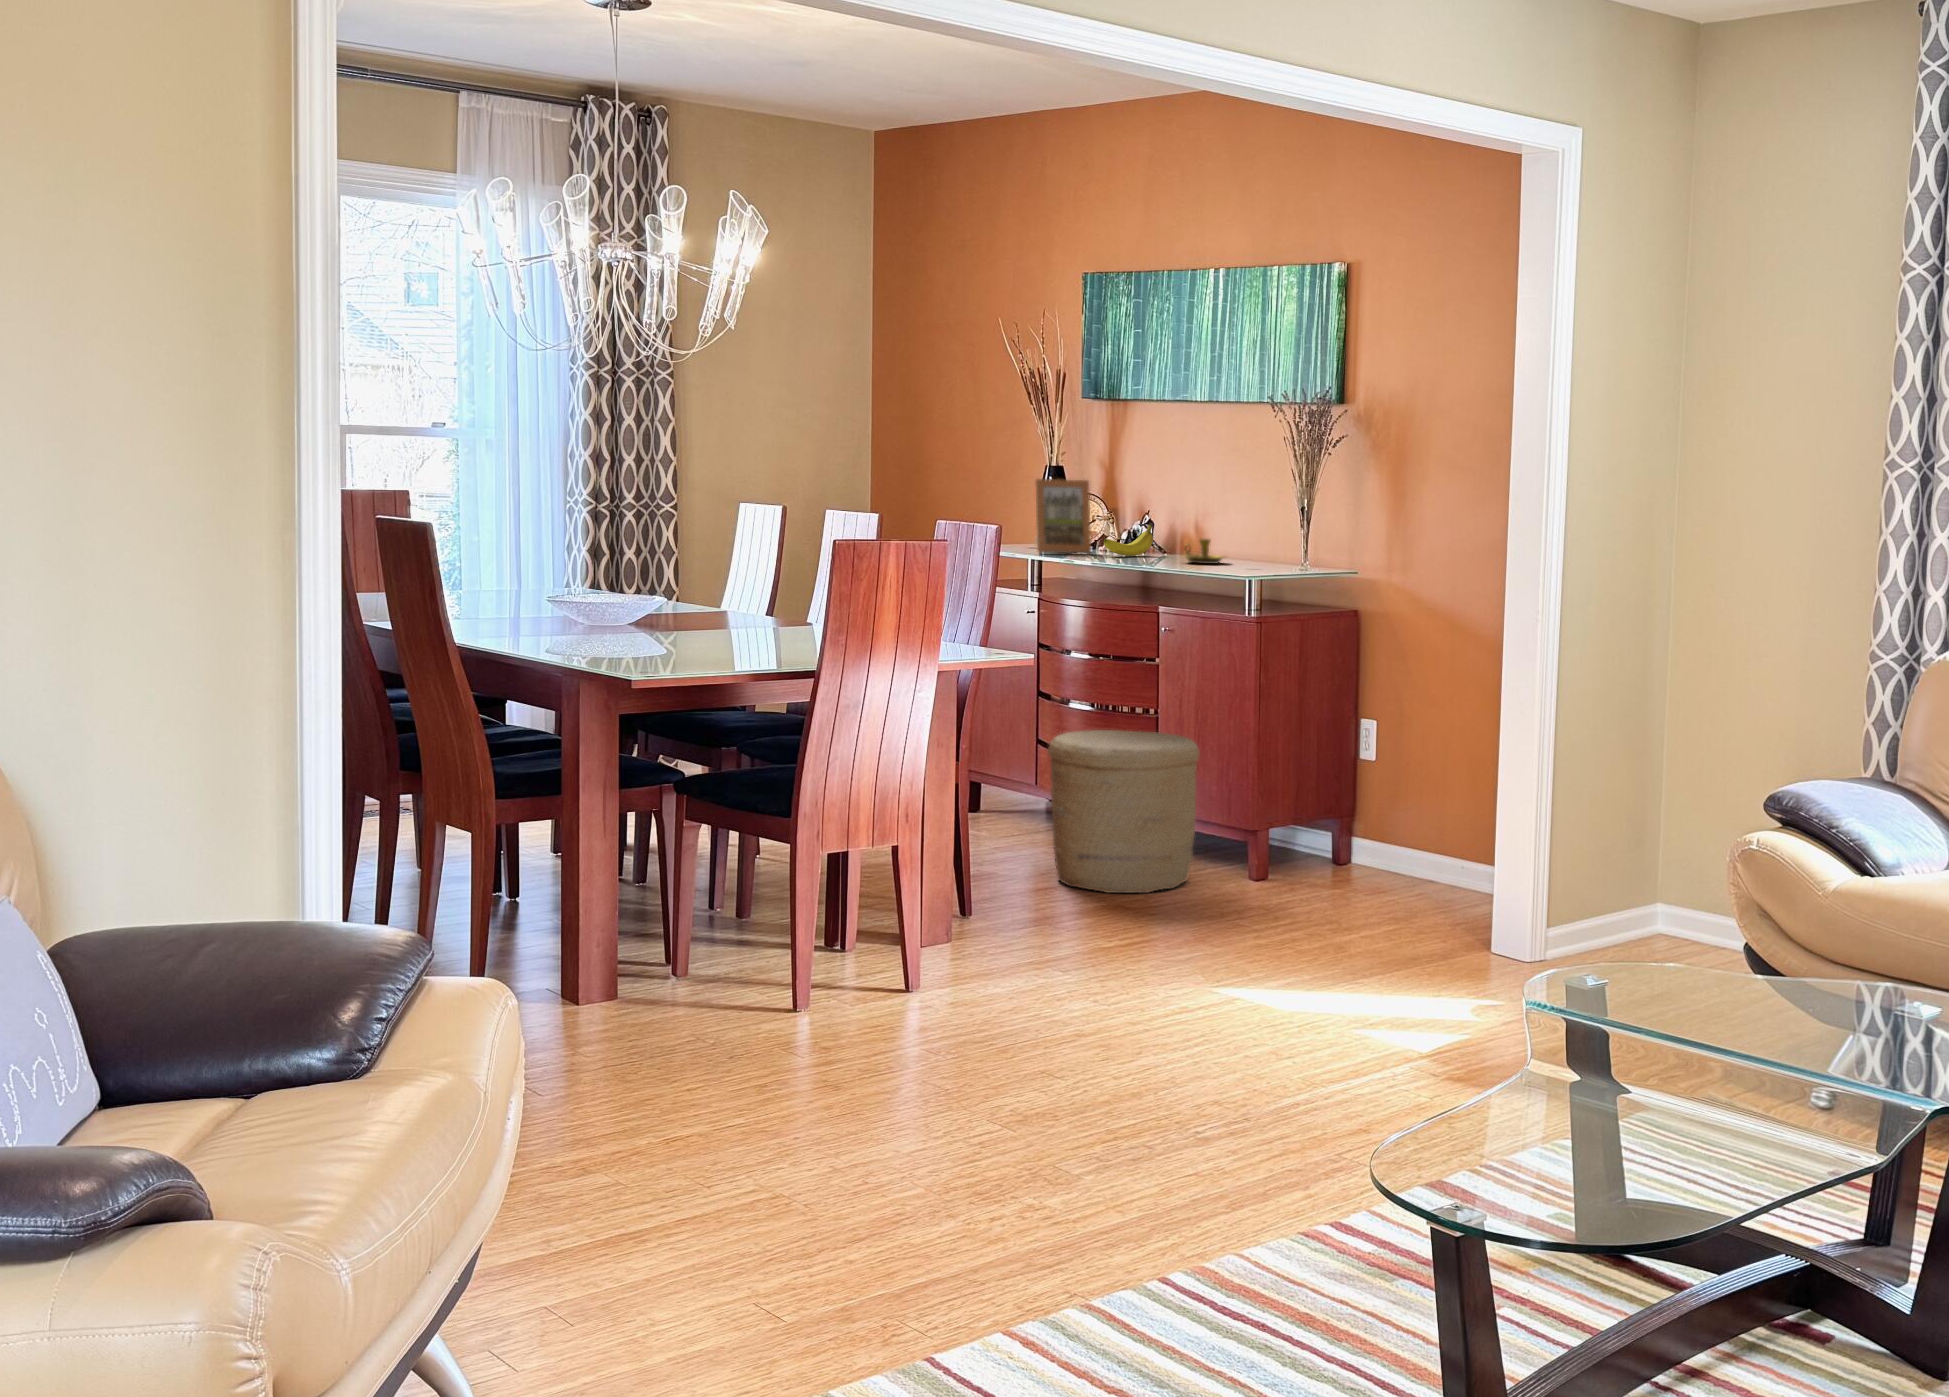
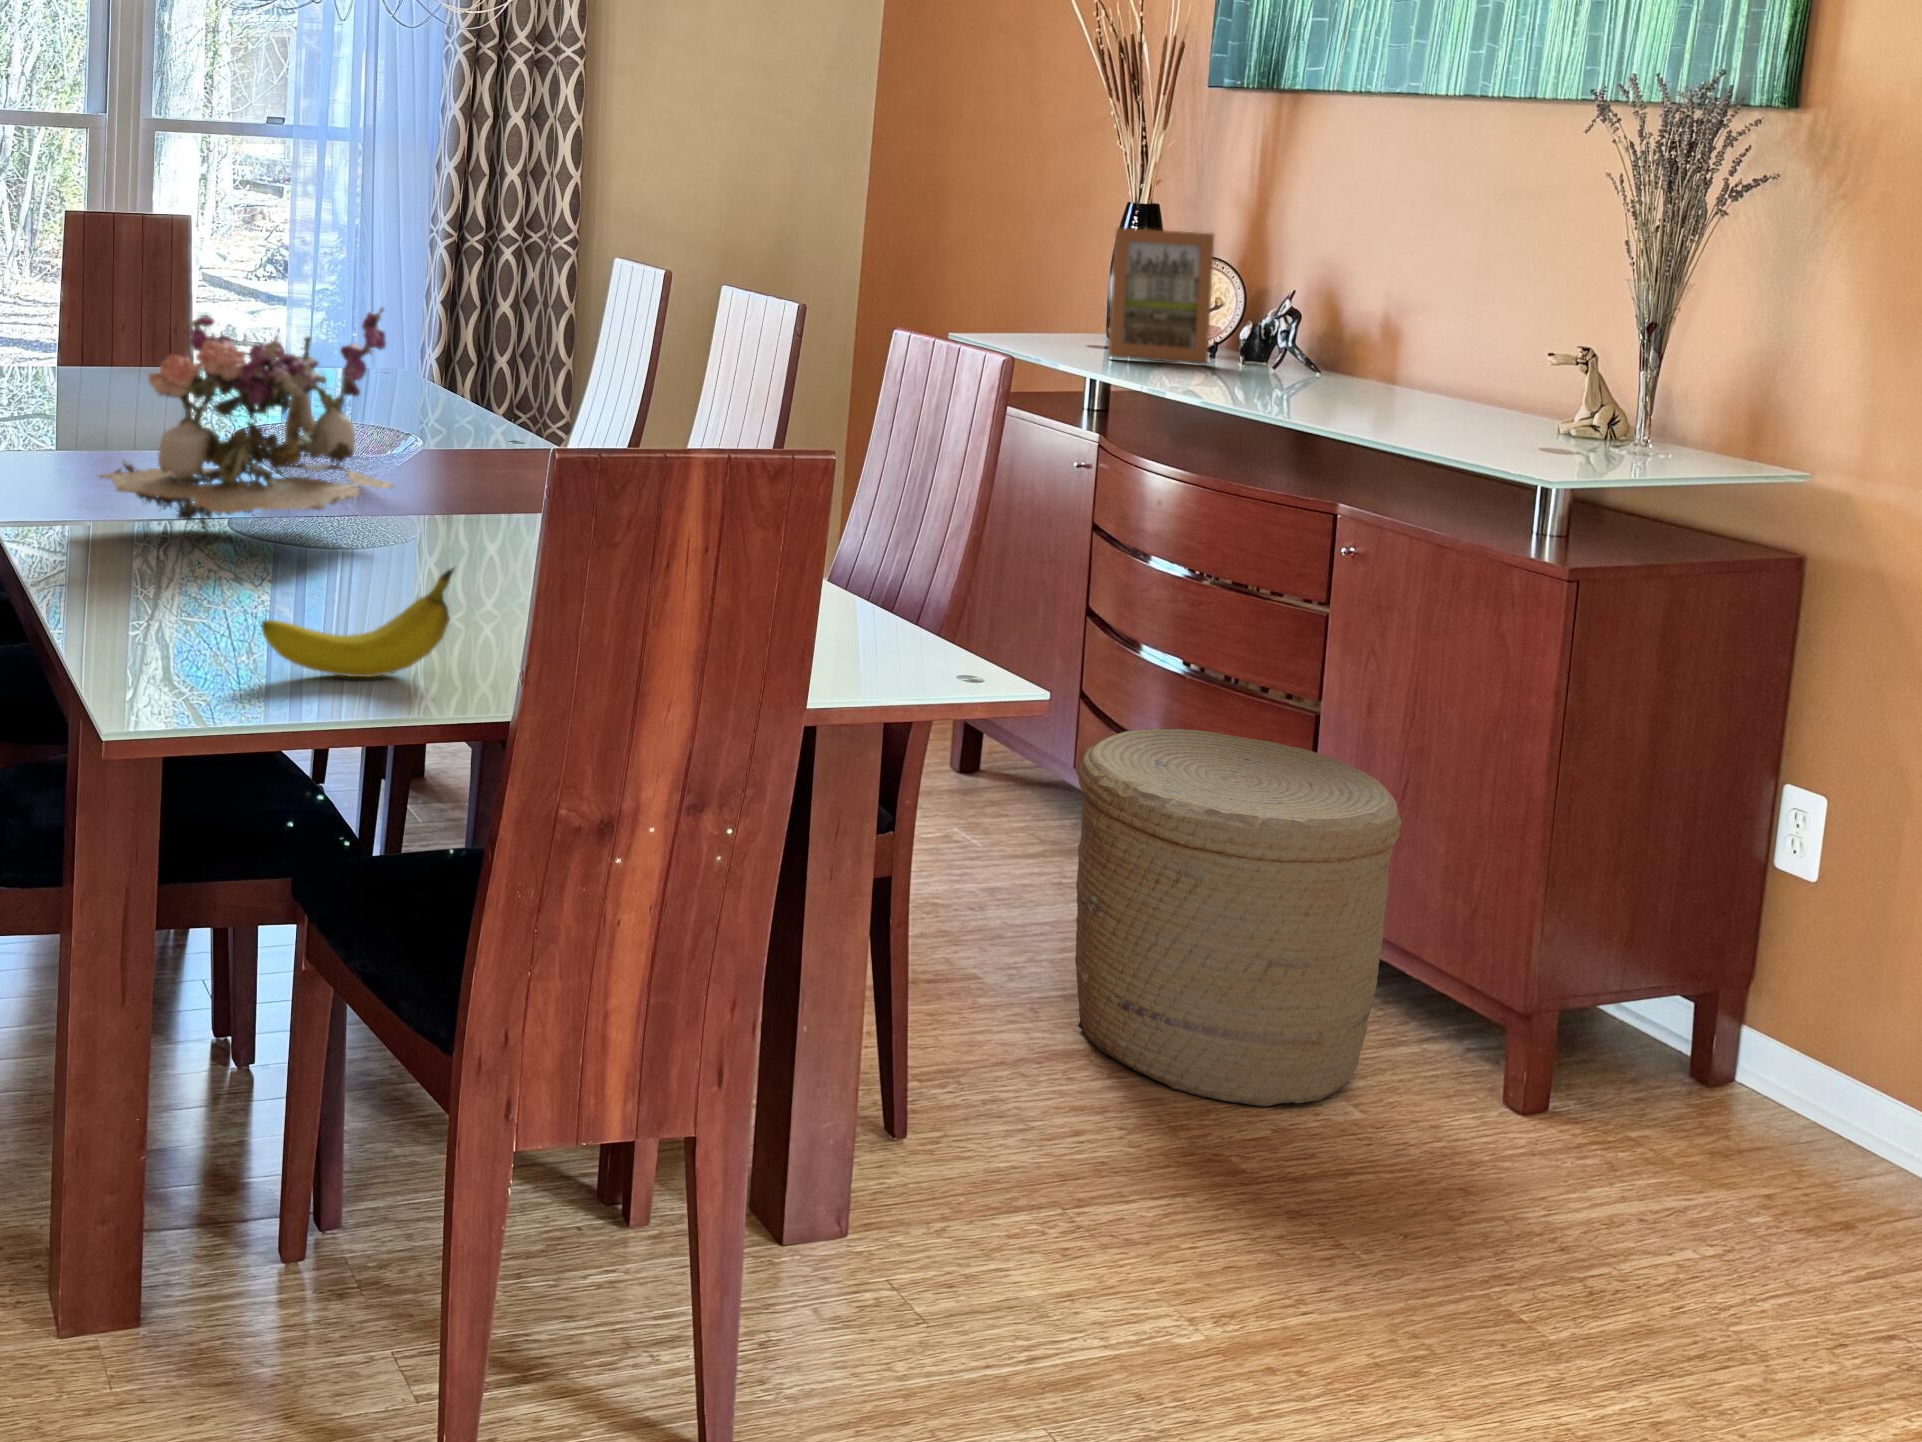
flower arrangement: none [541,517,707,639] -> present [99,308,394,532]
fruit: present [1104,523,1153,556] -> present [262,568,454,677]
candlestick: present [1184,539,1224,564] -> none [1383,361,1486,413]

